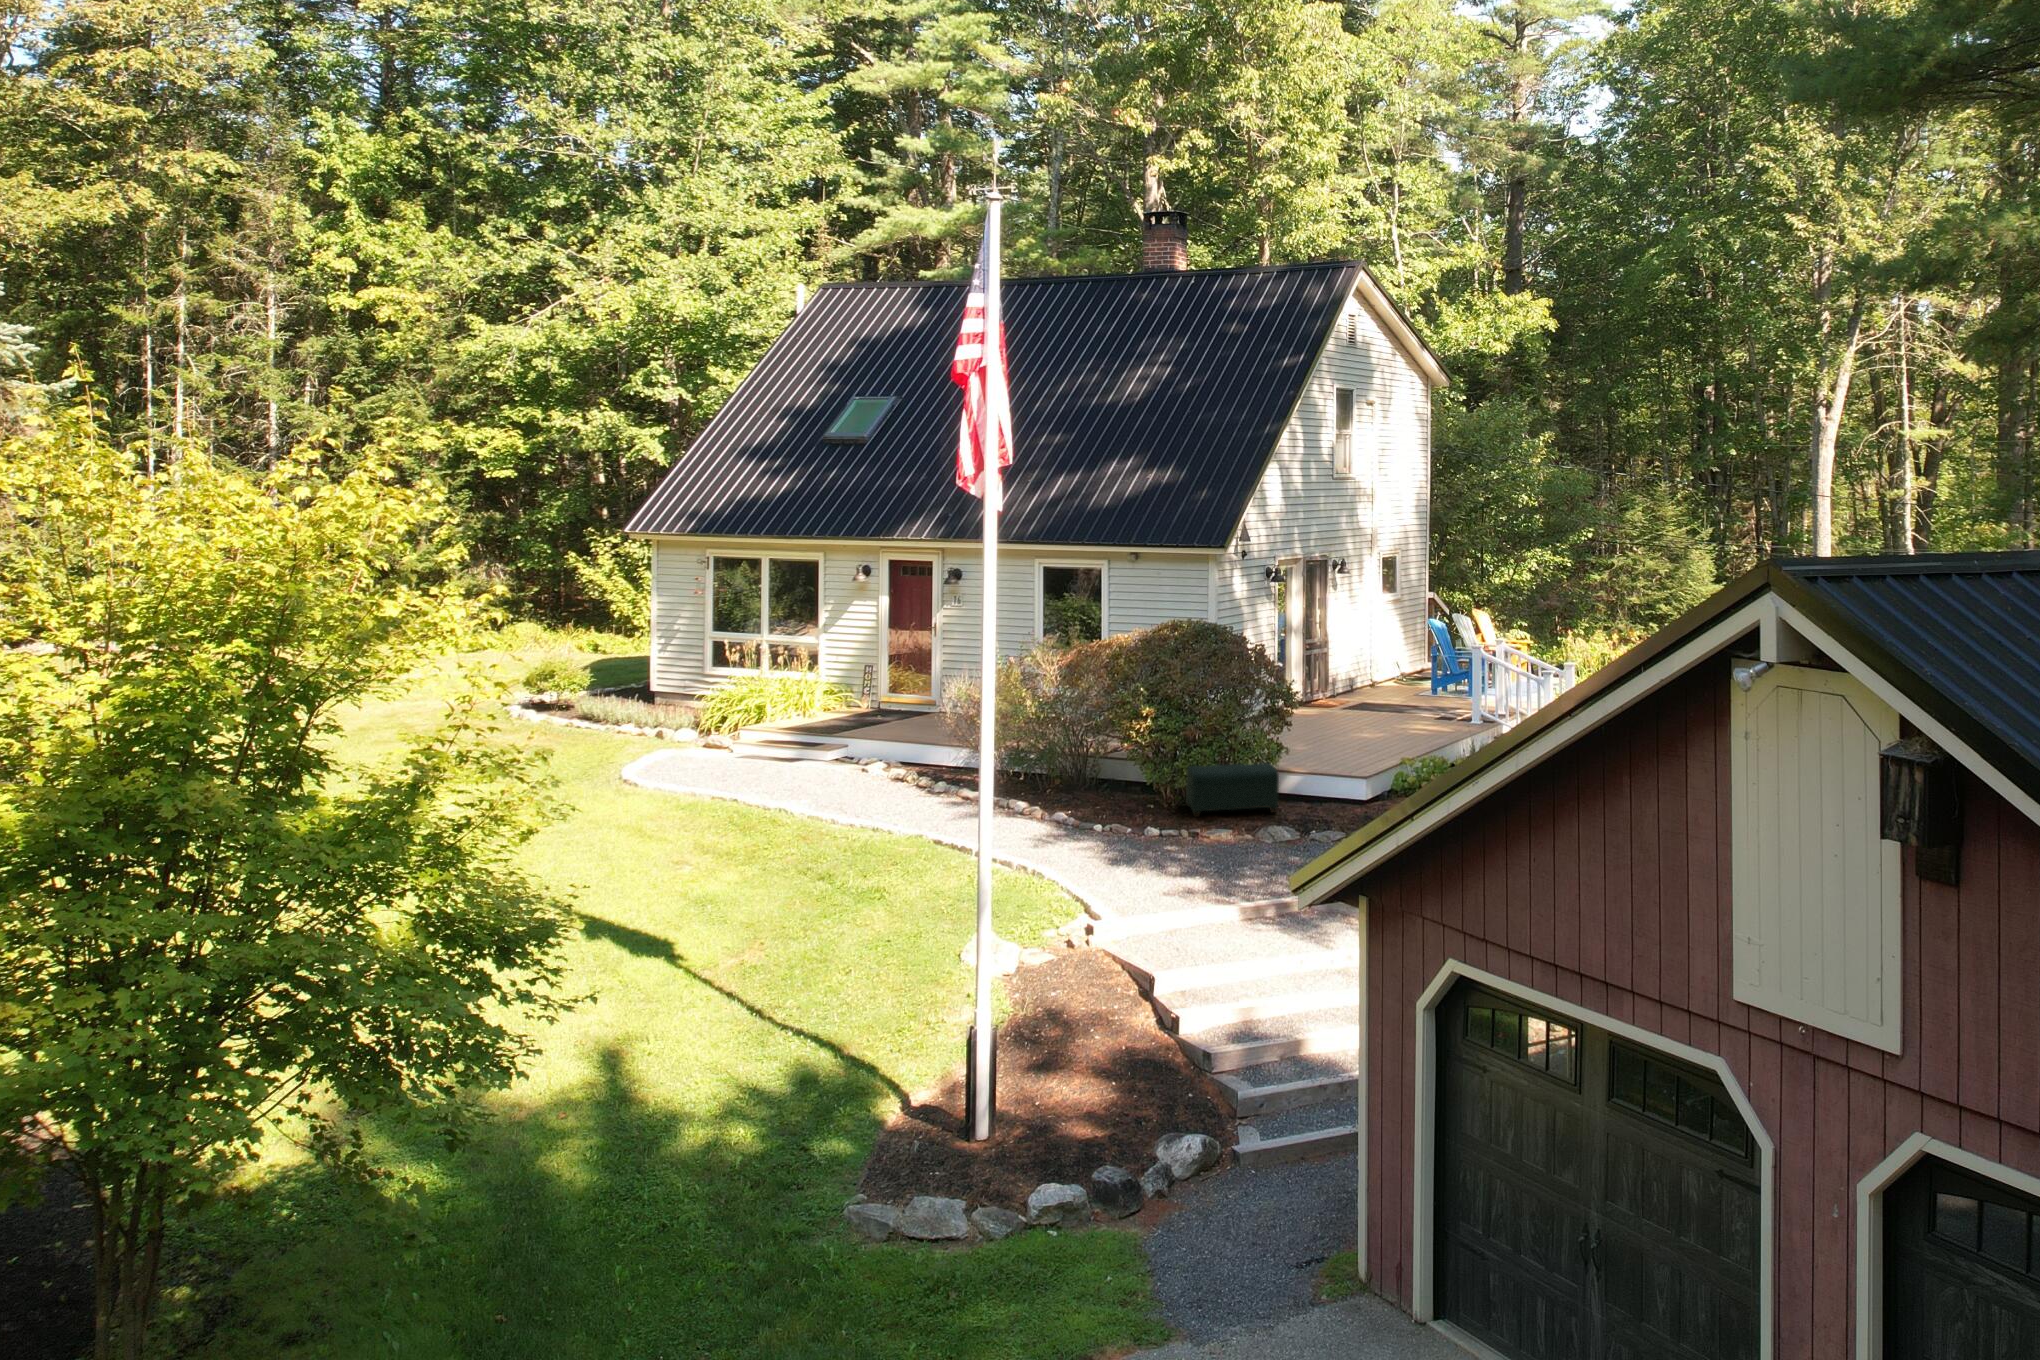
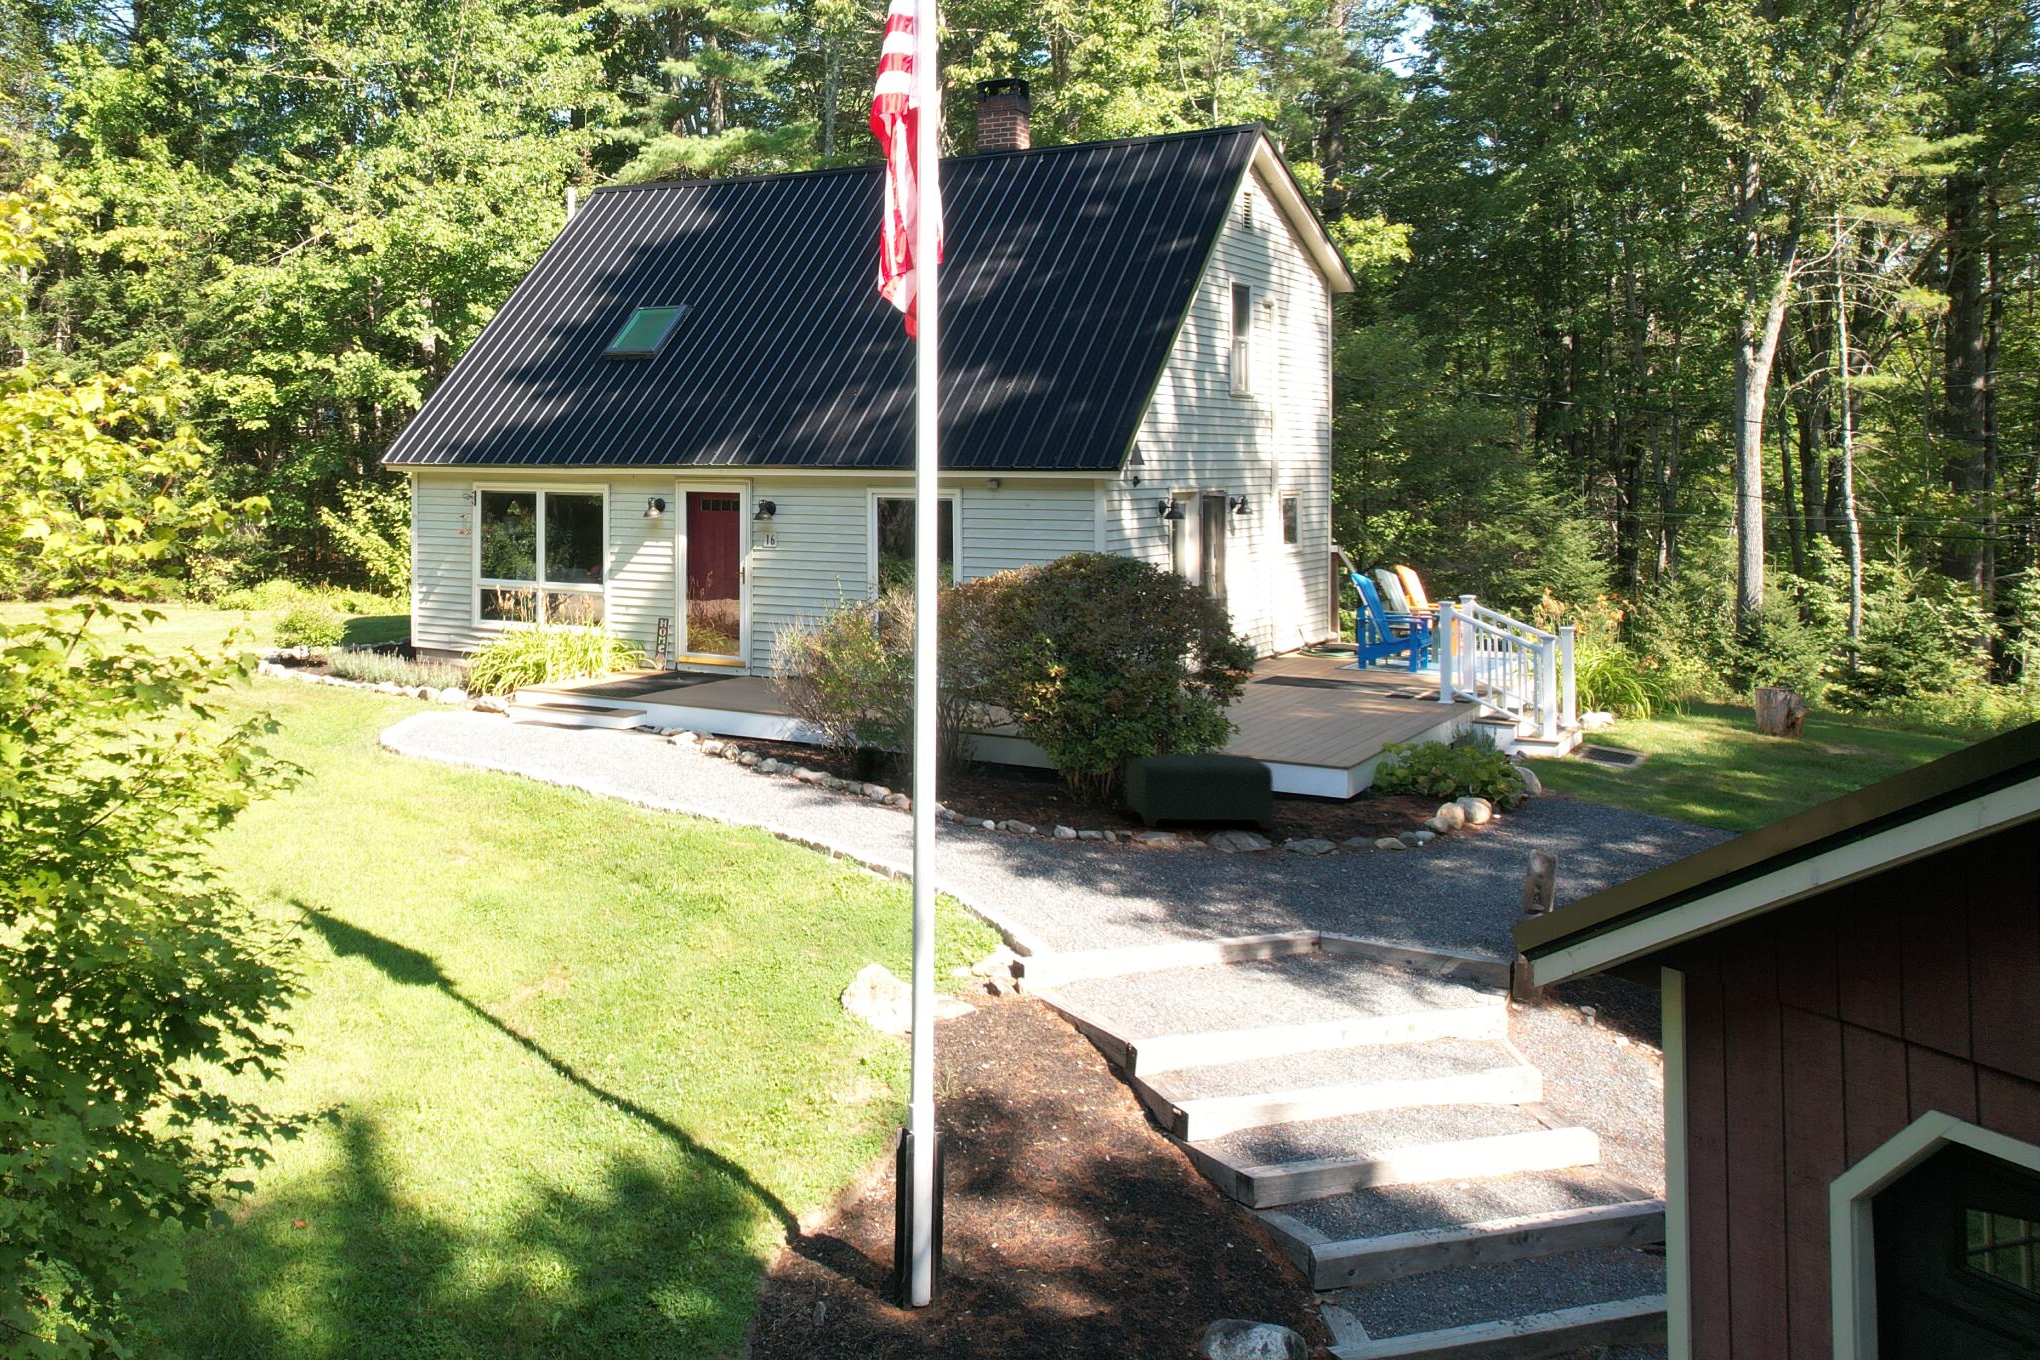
watering can: none [998,765,1037,794] -> present [855,745,900,781]

